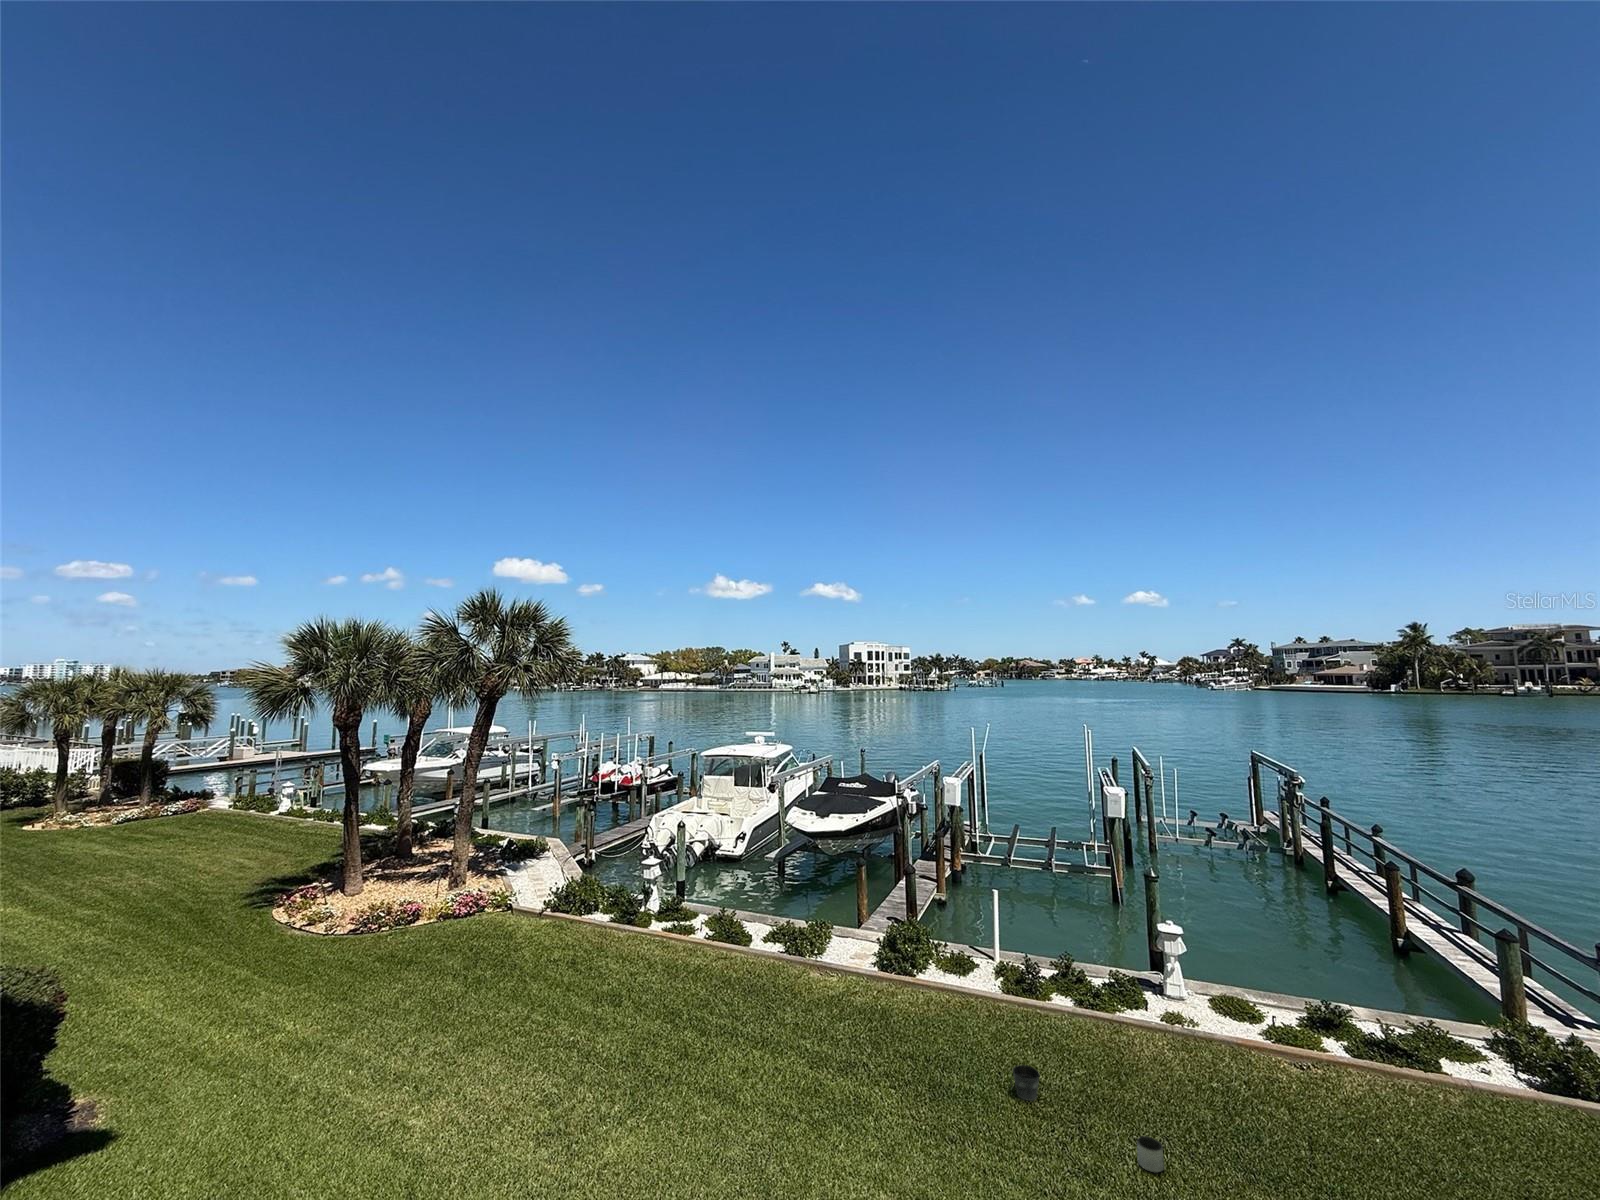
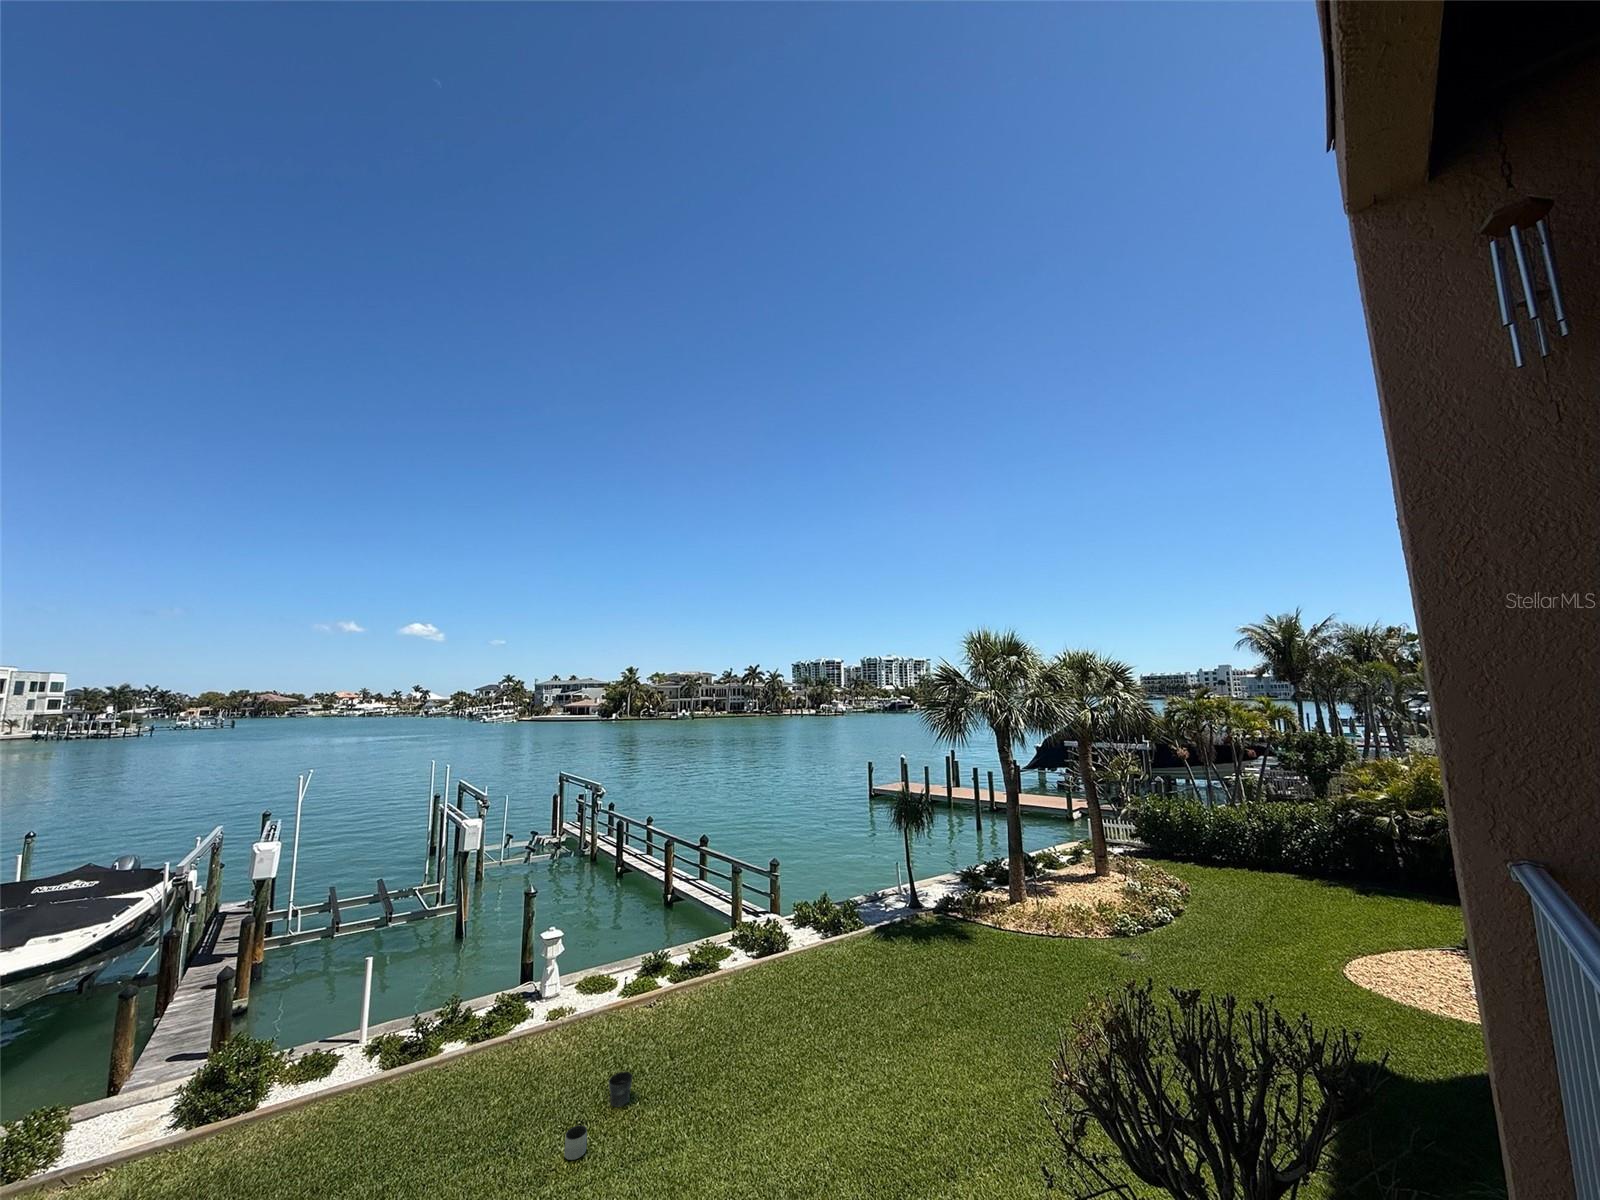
bucket: present [1011,1065,1040,1101] -> present [606,1072,633,1107]

